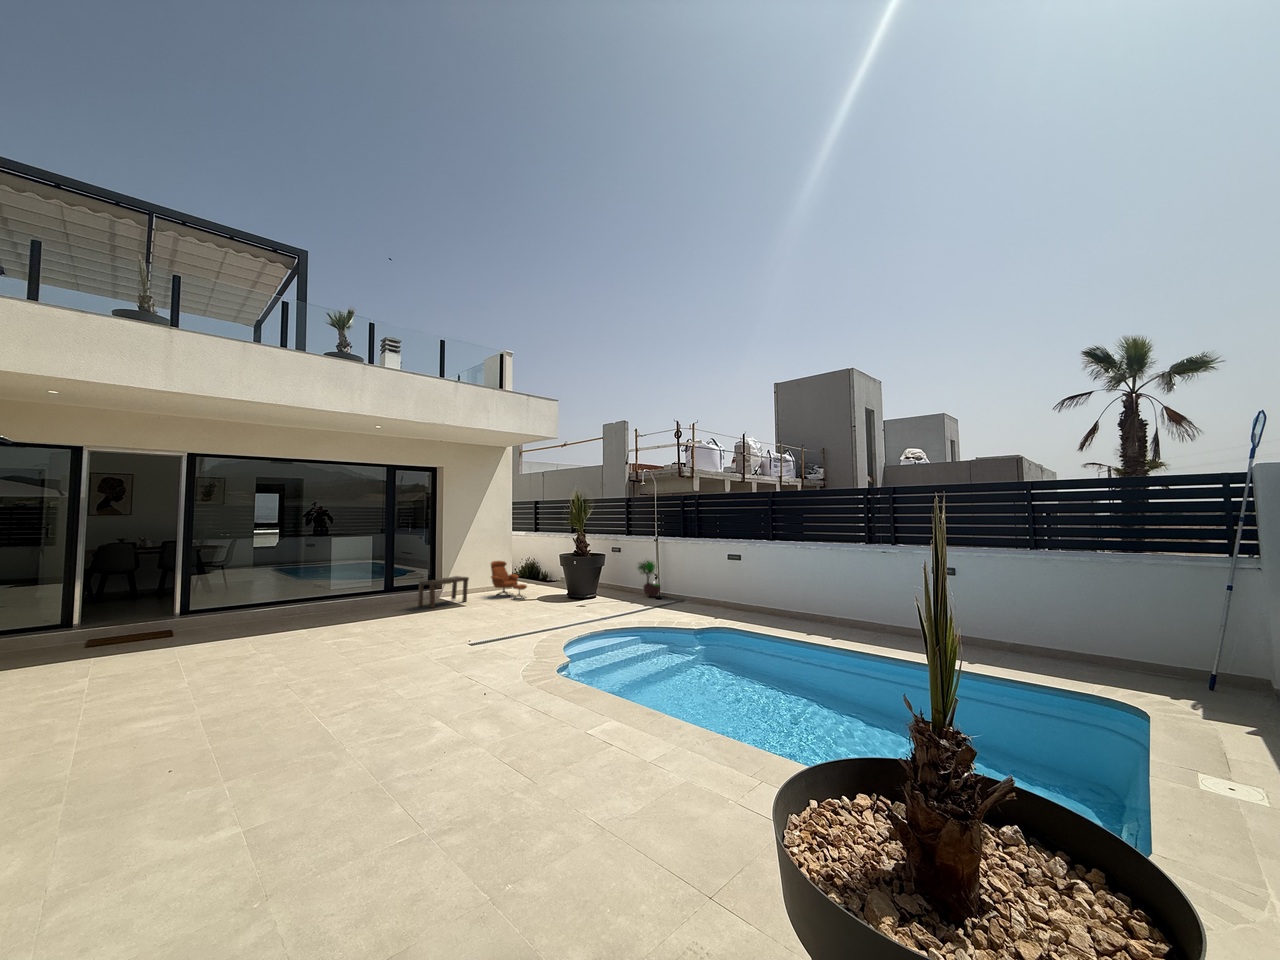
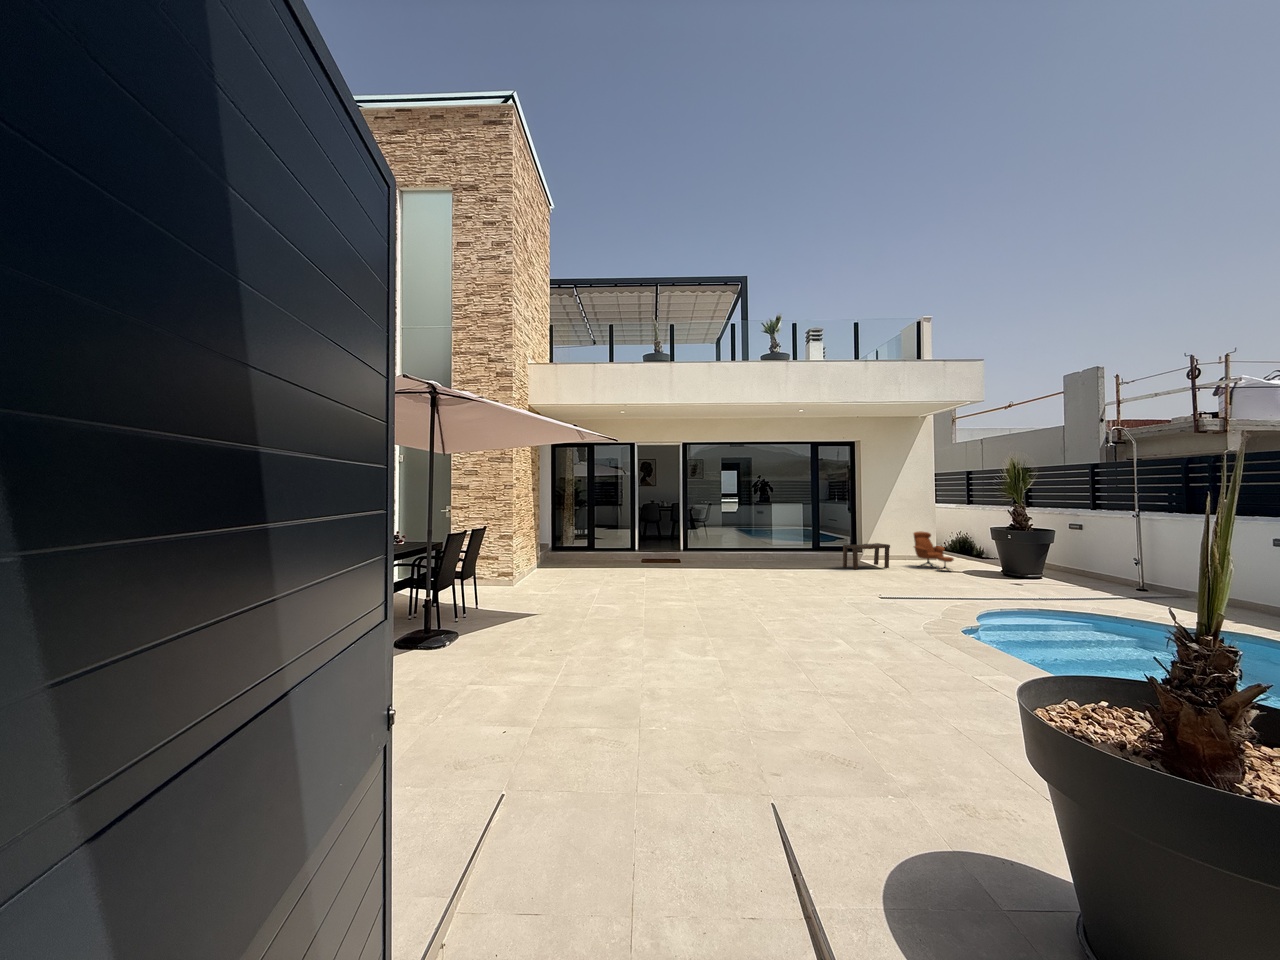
potted tree: present [638,561,660,597] -> none [1100,536,1144,587]

